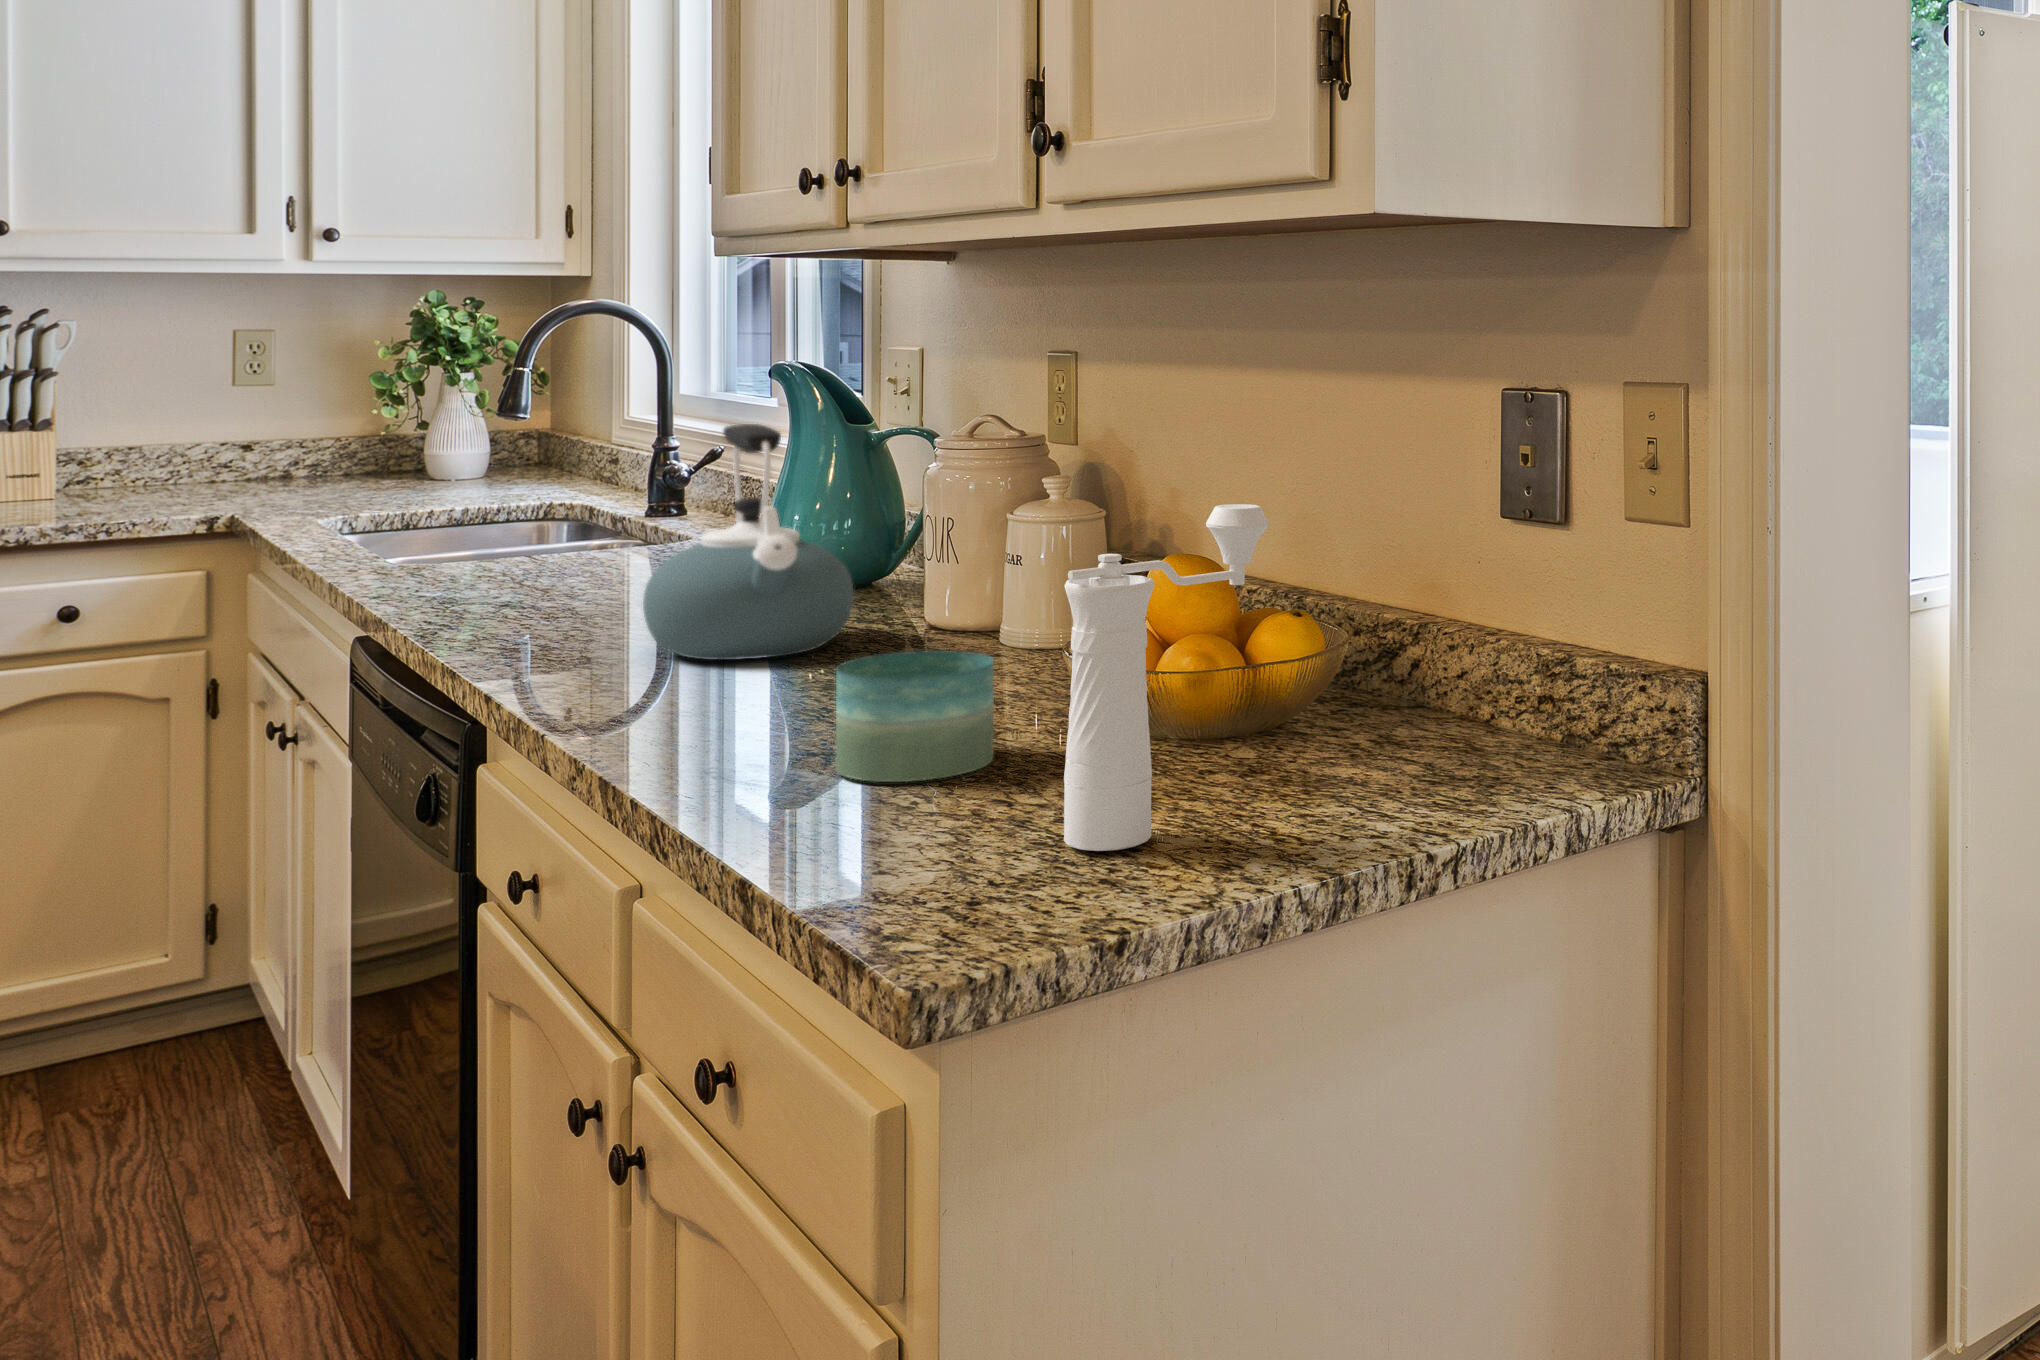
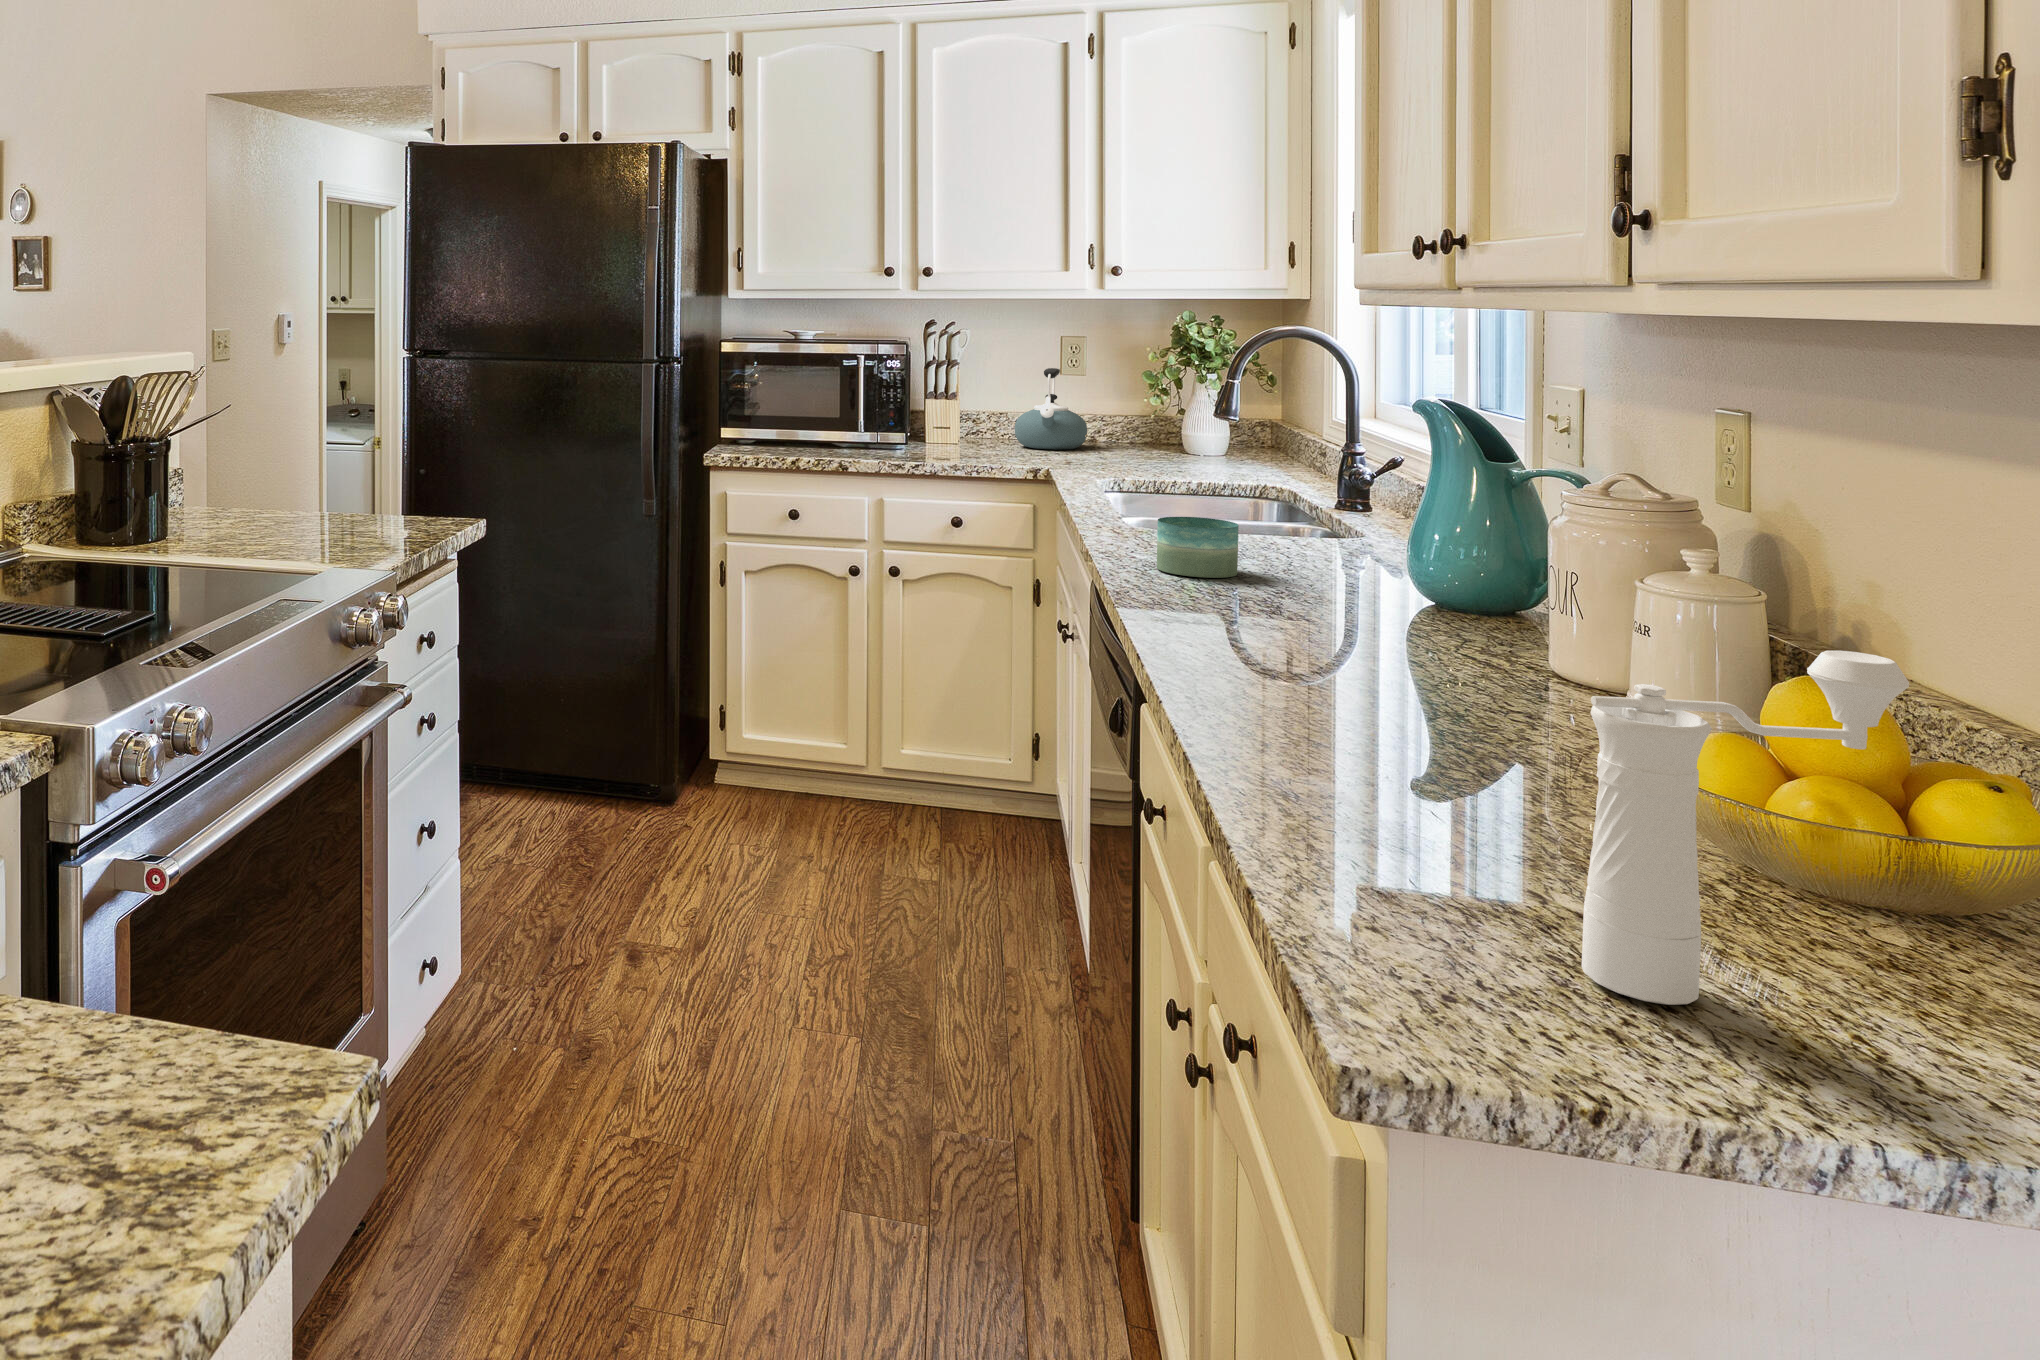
kettle: present [643,424,853,660] -> present [1015,368,1087,450]
candle: present [836,650,994,782] -> present [1157,517,1239,578]

